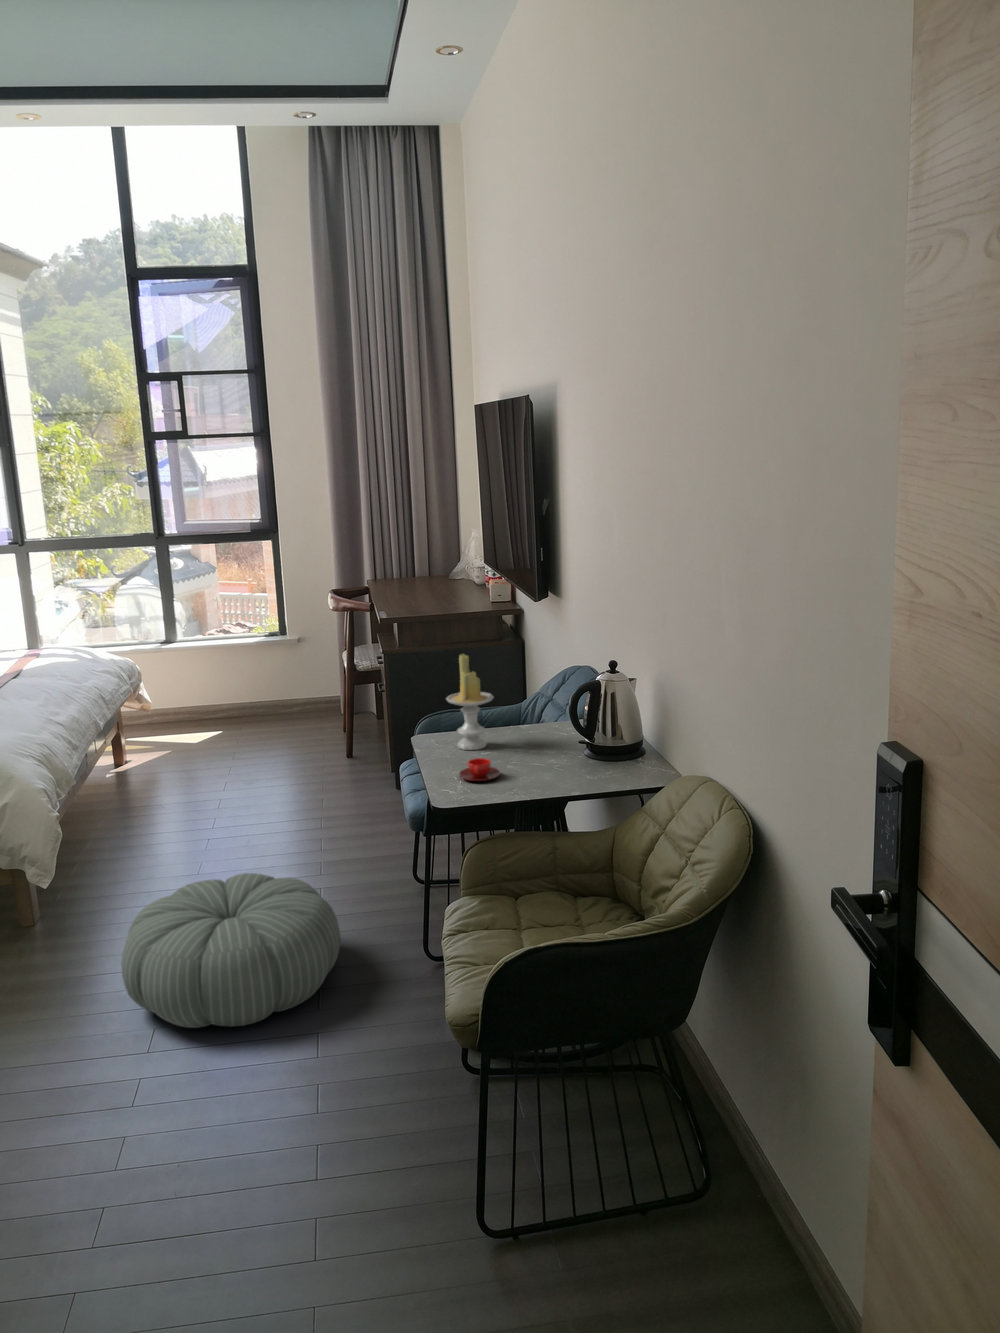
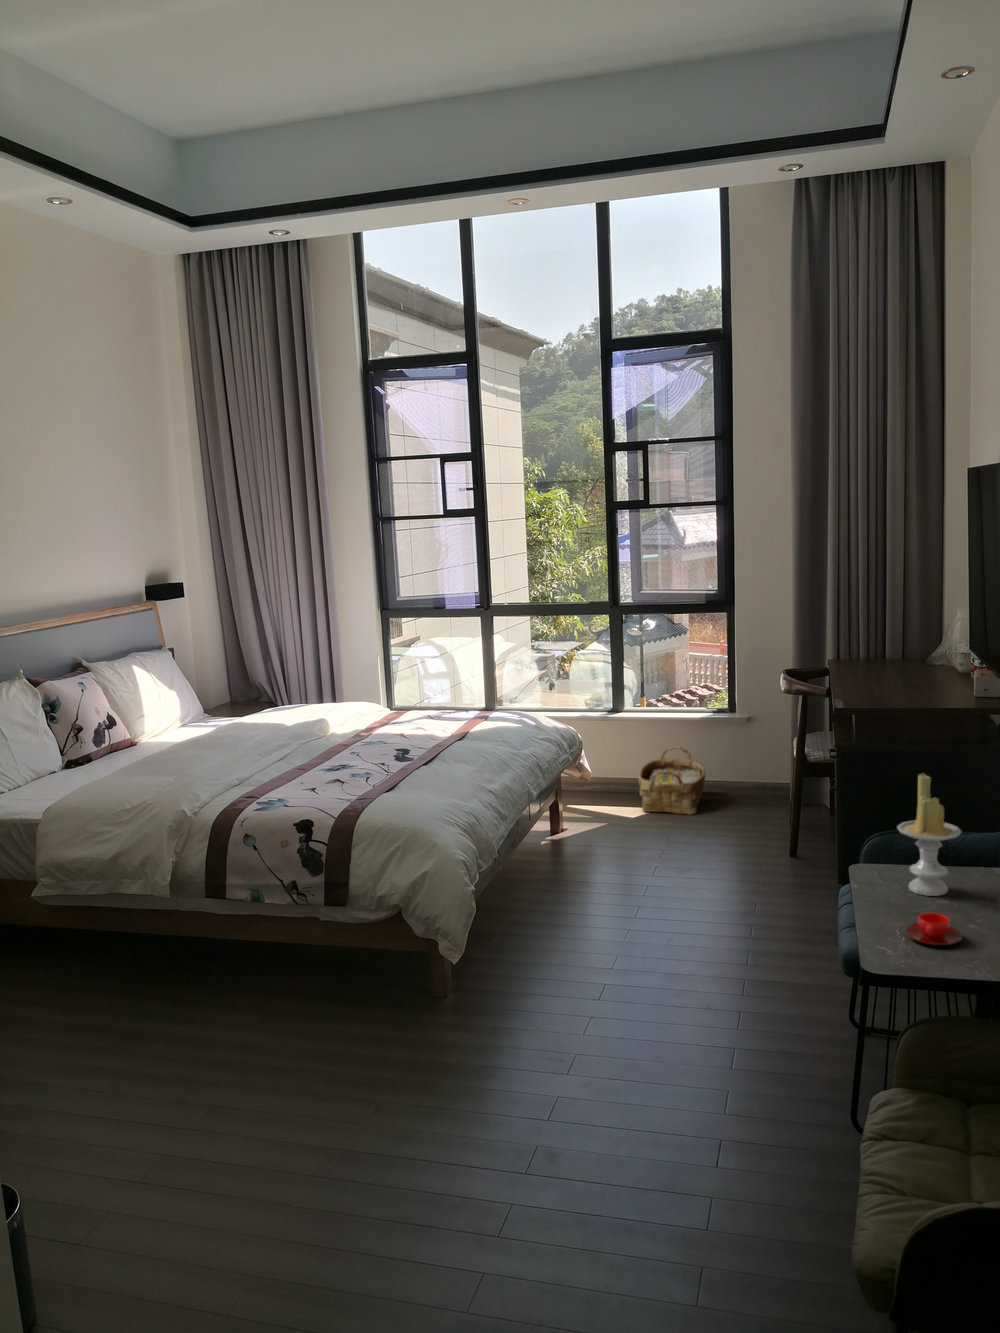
woven basket: none [198,670,263,736] -> present [638,746,706,814]
pouf: present [121,873,340,1028] -> none [507,989,749,1173]

